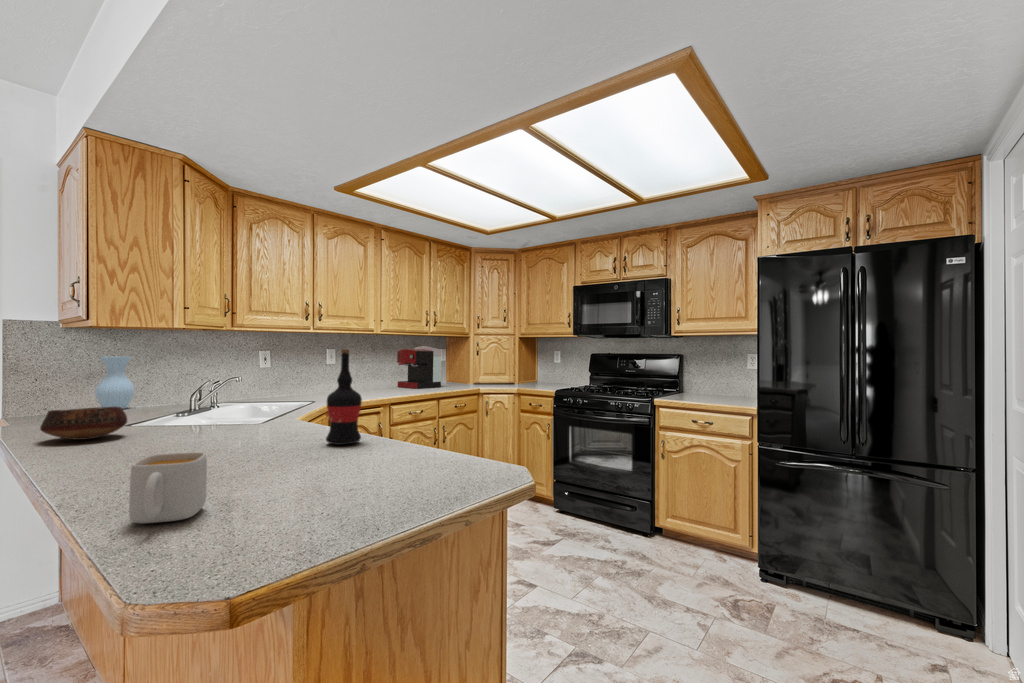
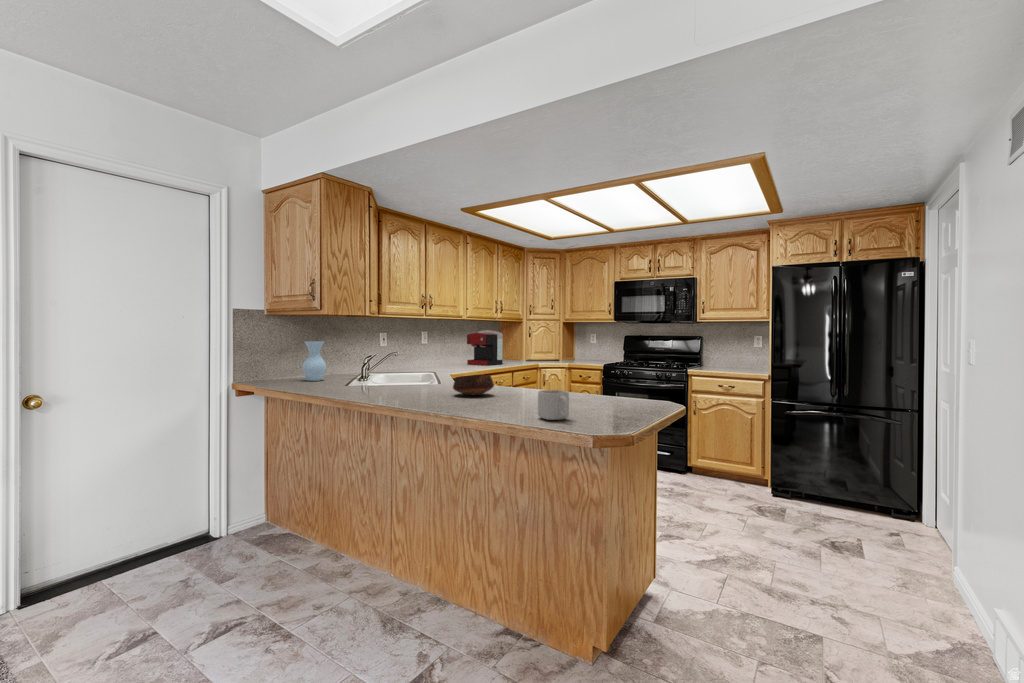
wine bottle: present [326,349,362,445] -> none [534,336,555,396]
bowl: present [40,406,127,440] -> present [453,375,494,395]

